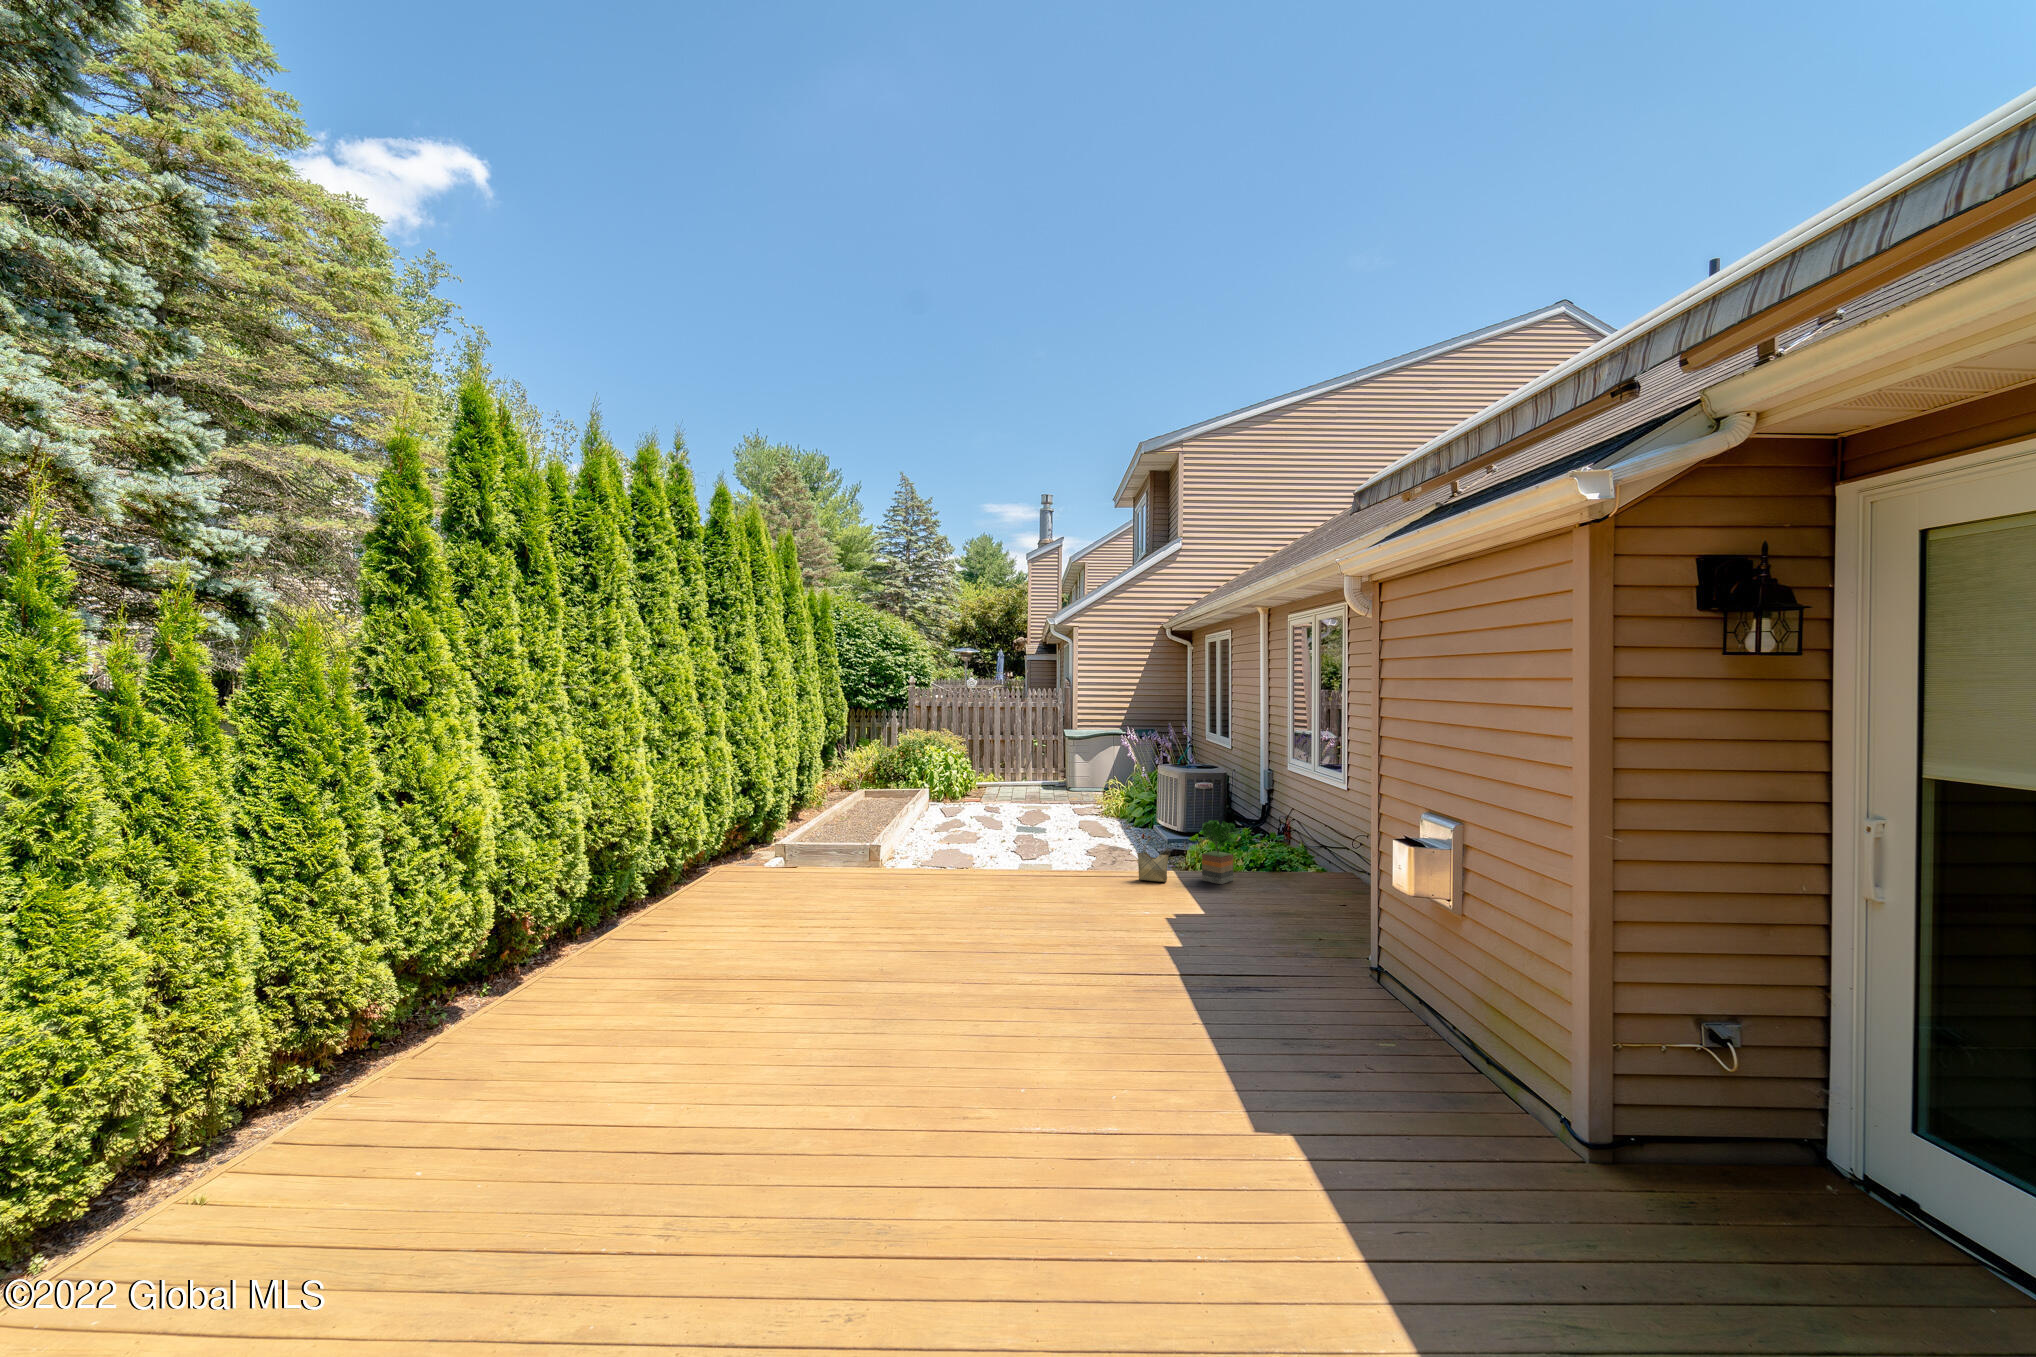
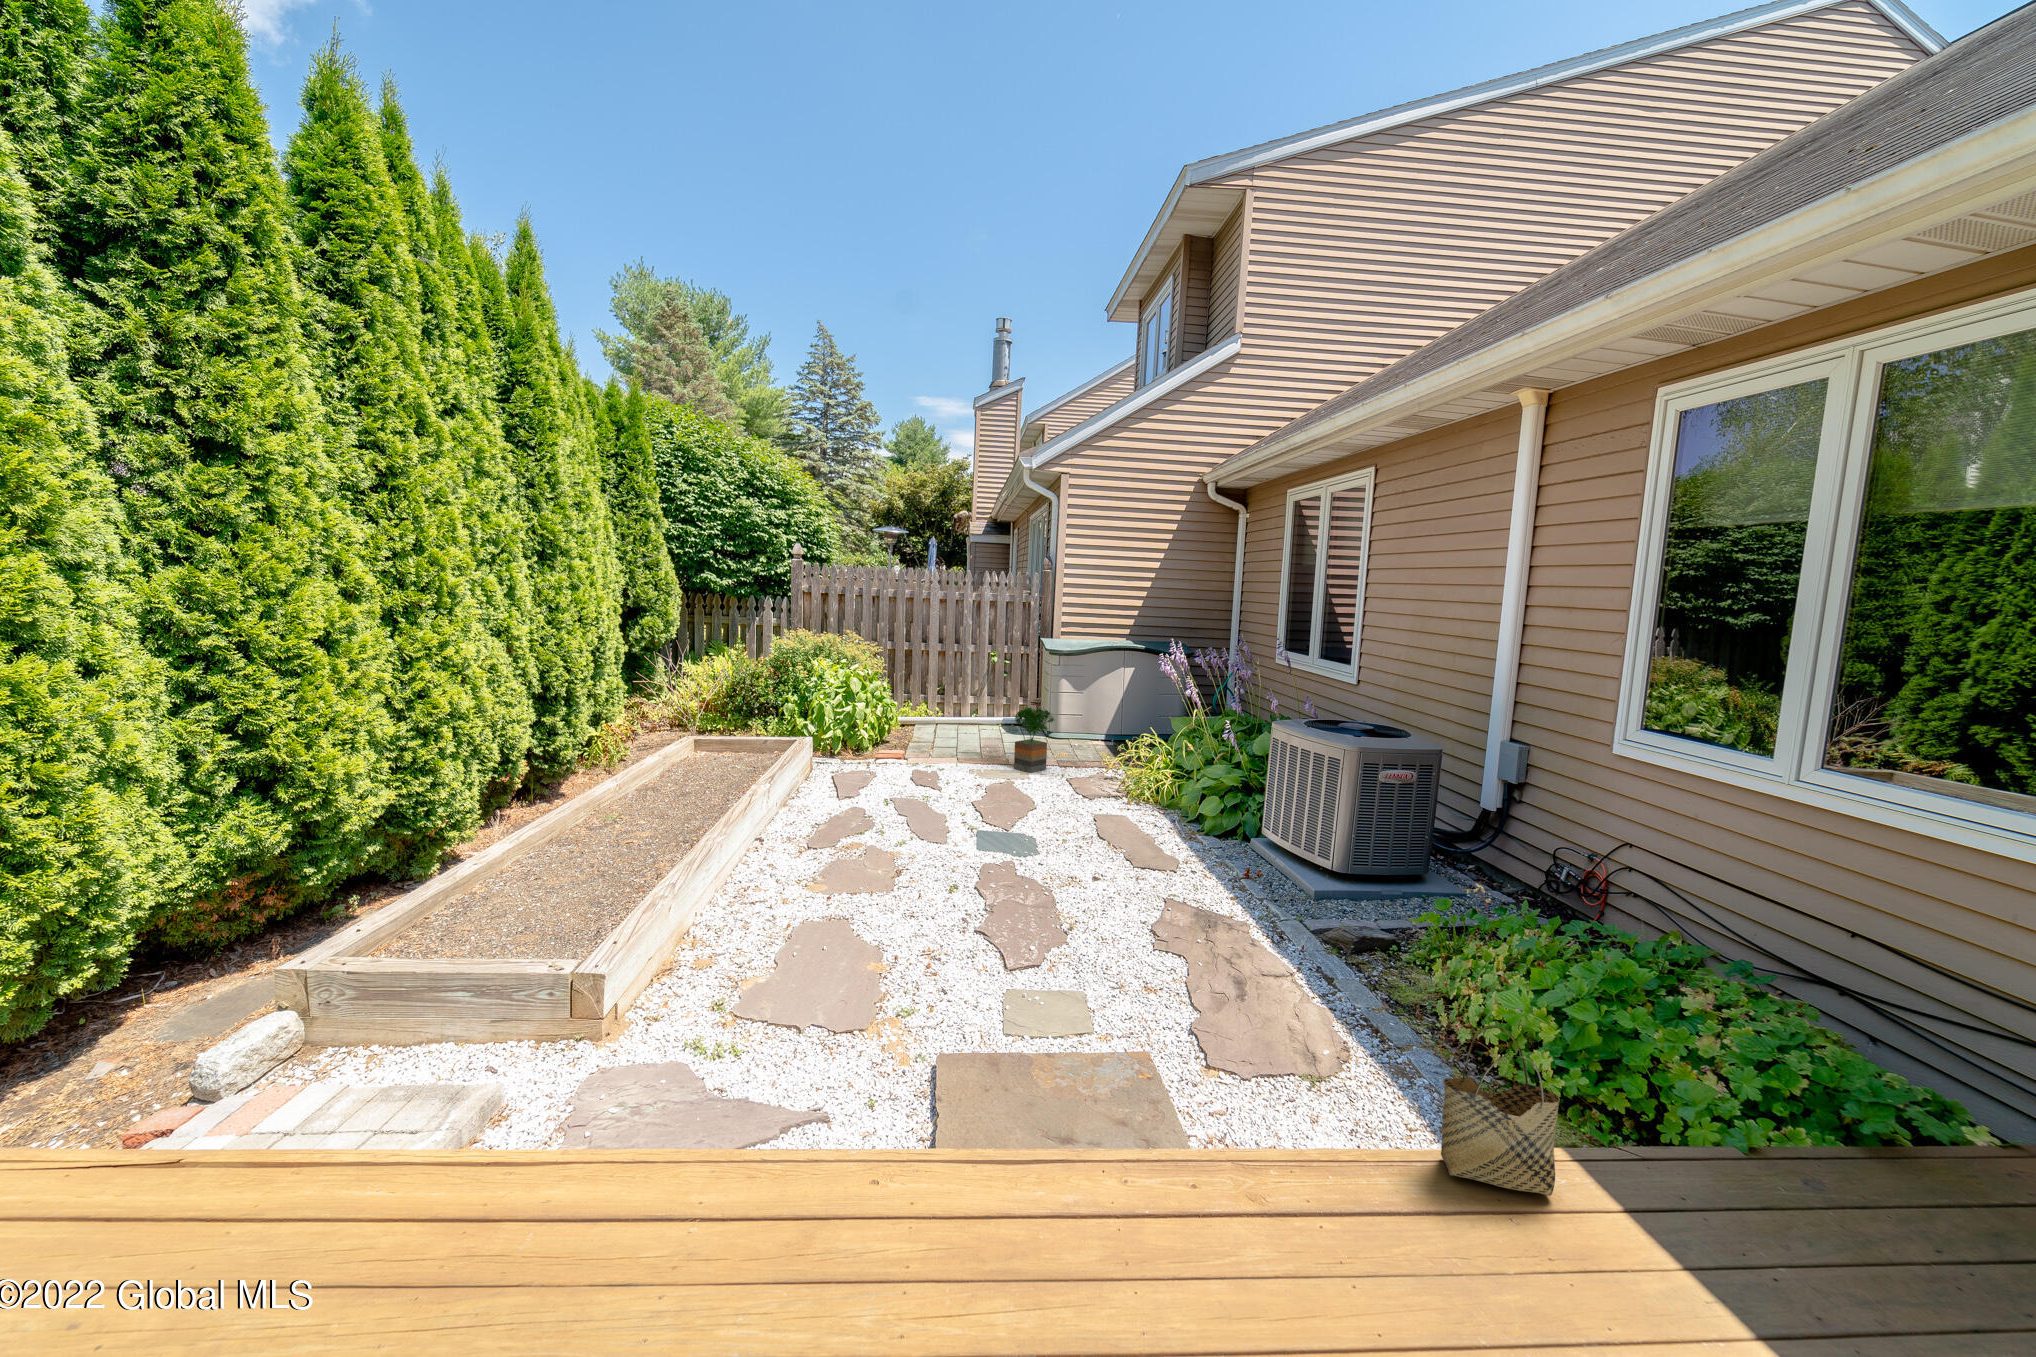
potted tree: present [1202,820,1239,884] -> present [1014,707,1054,773]

